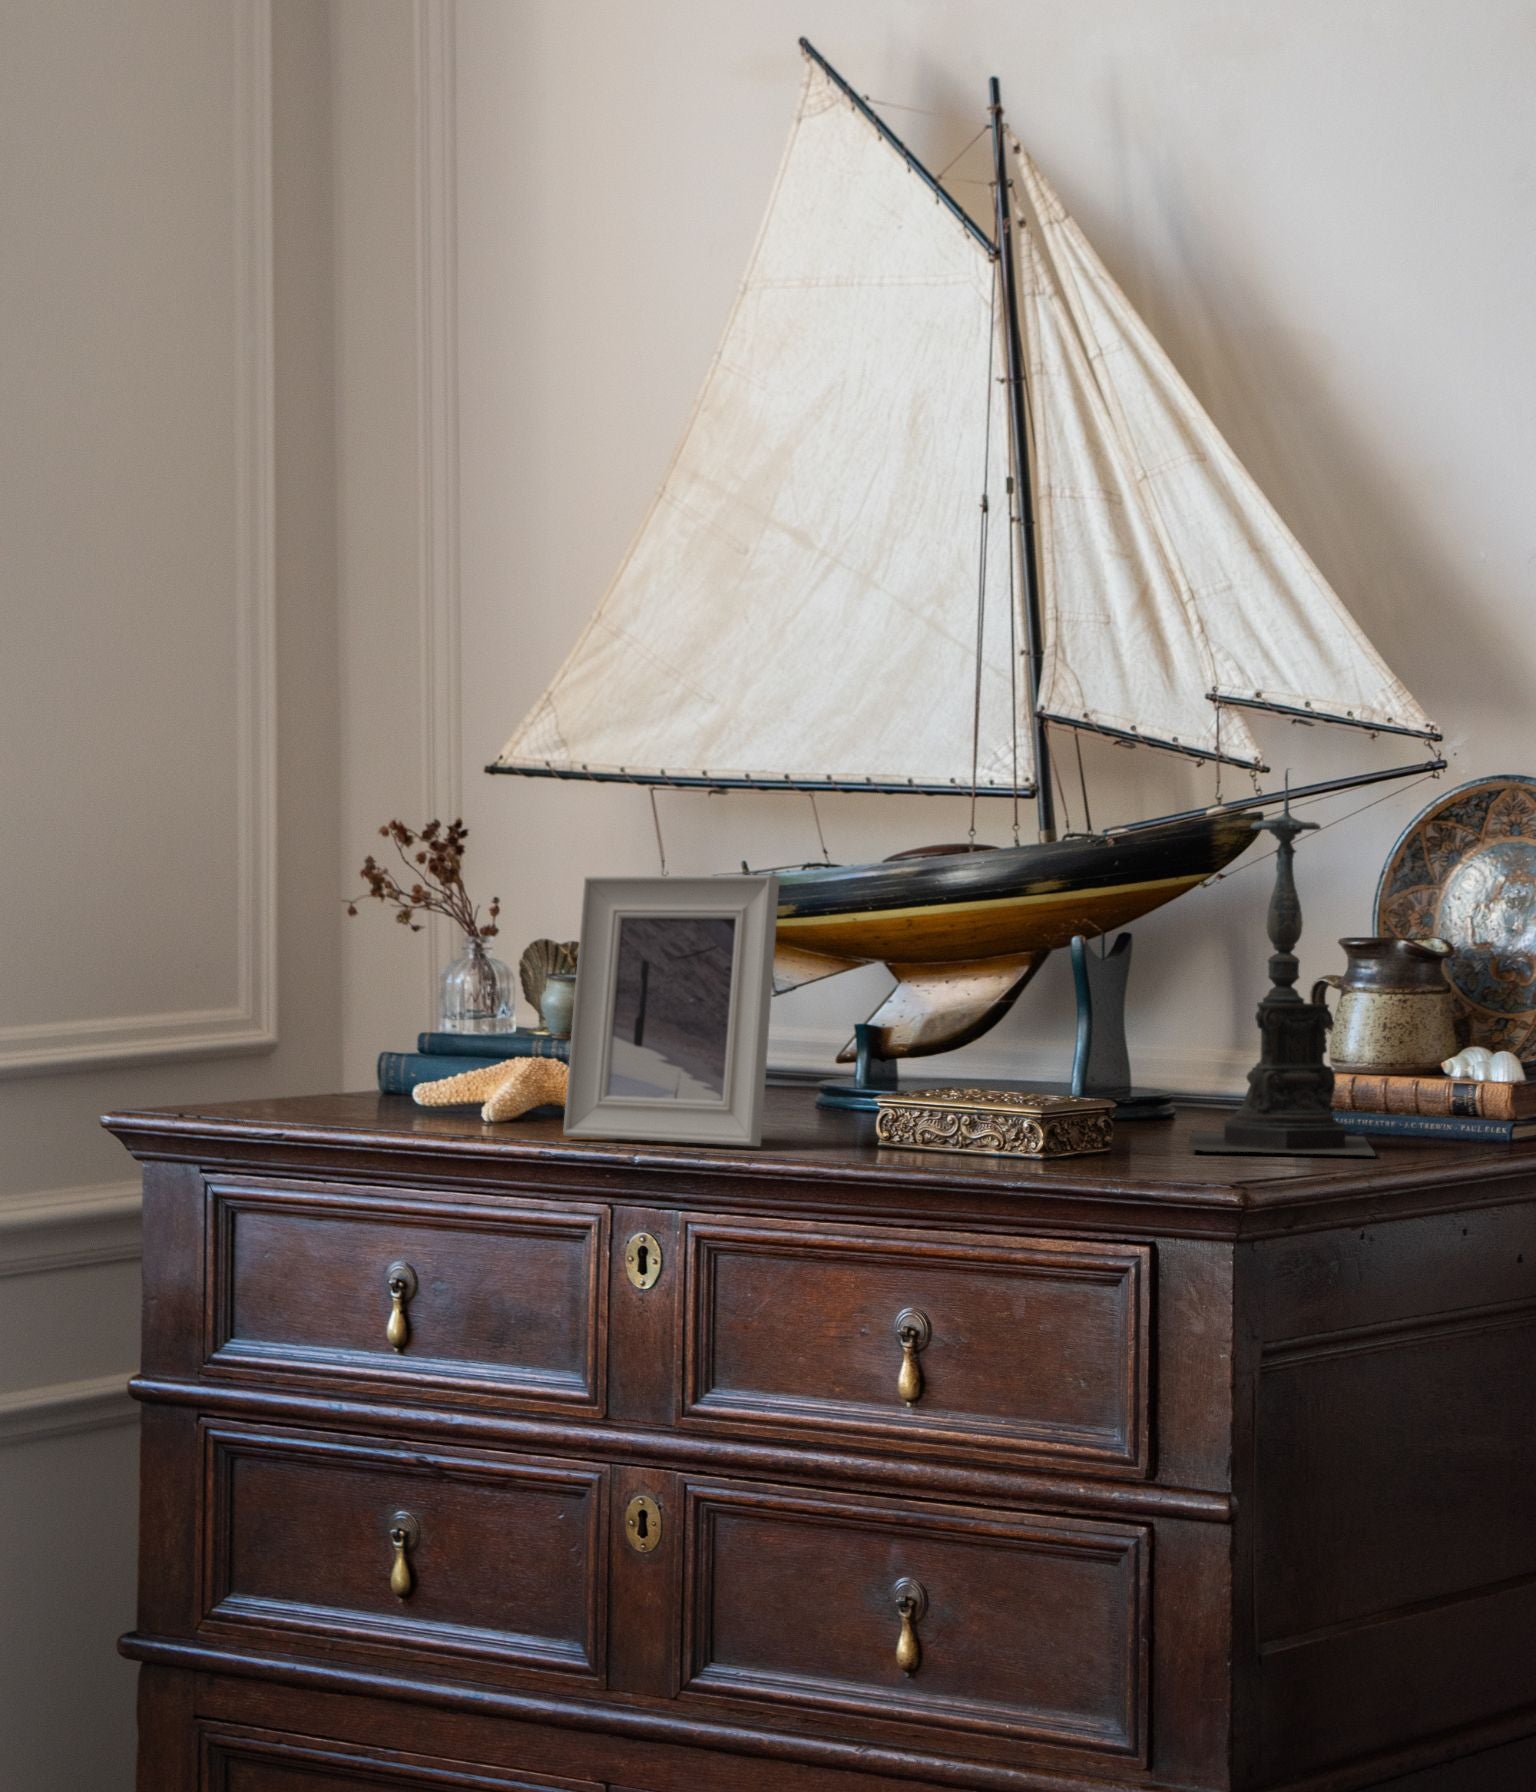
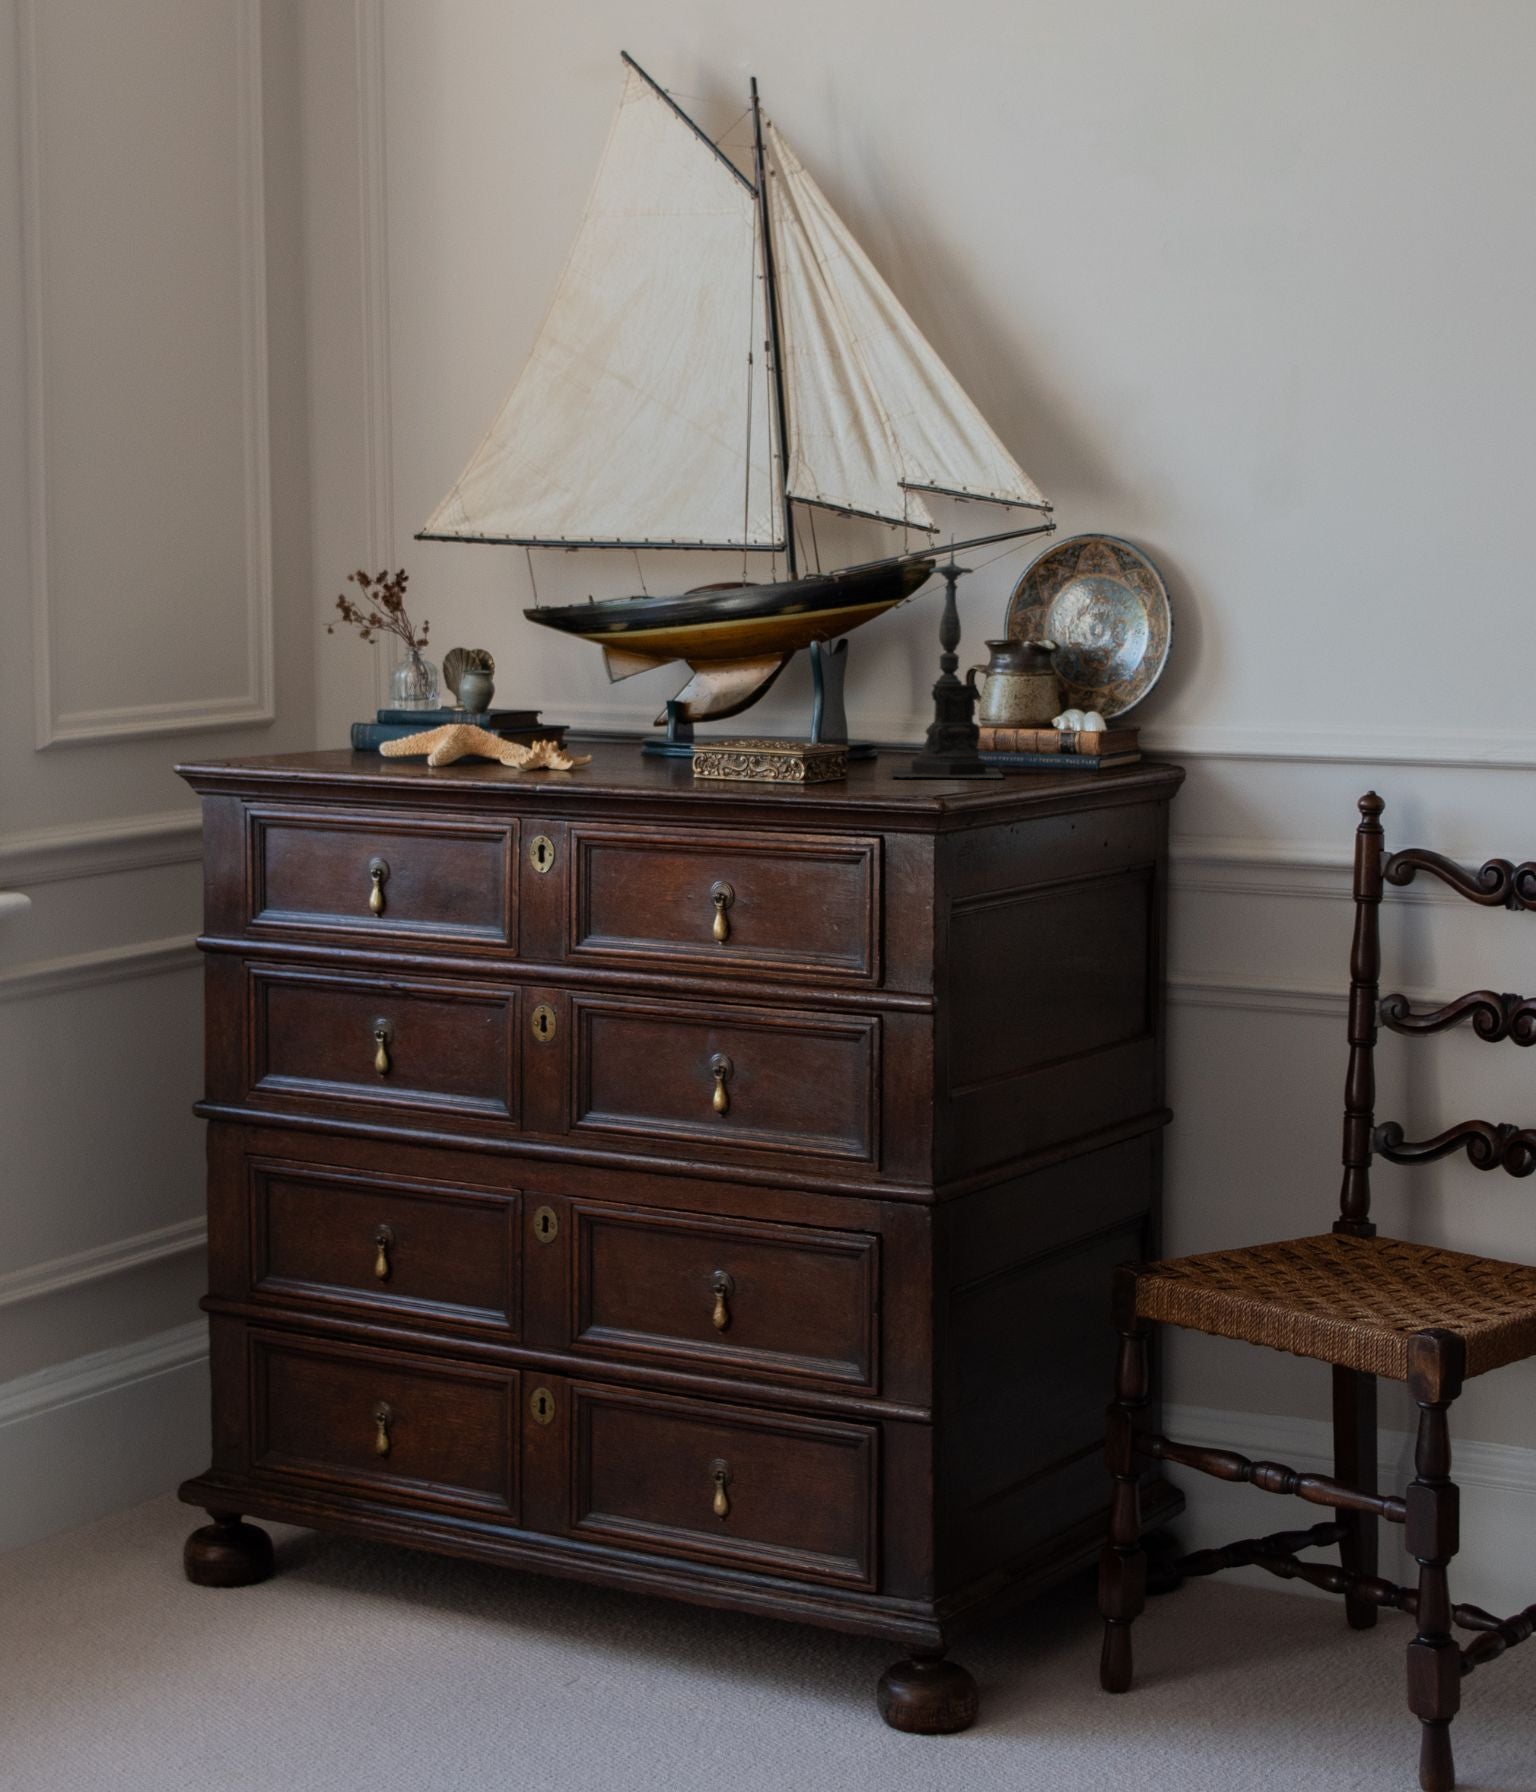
picture frame: present [563,875,780,1146] -> none [489,603,629,779]

